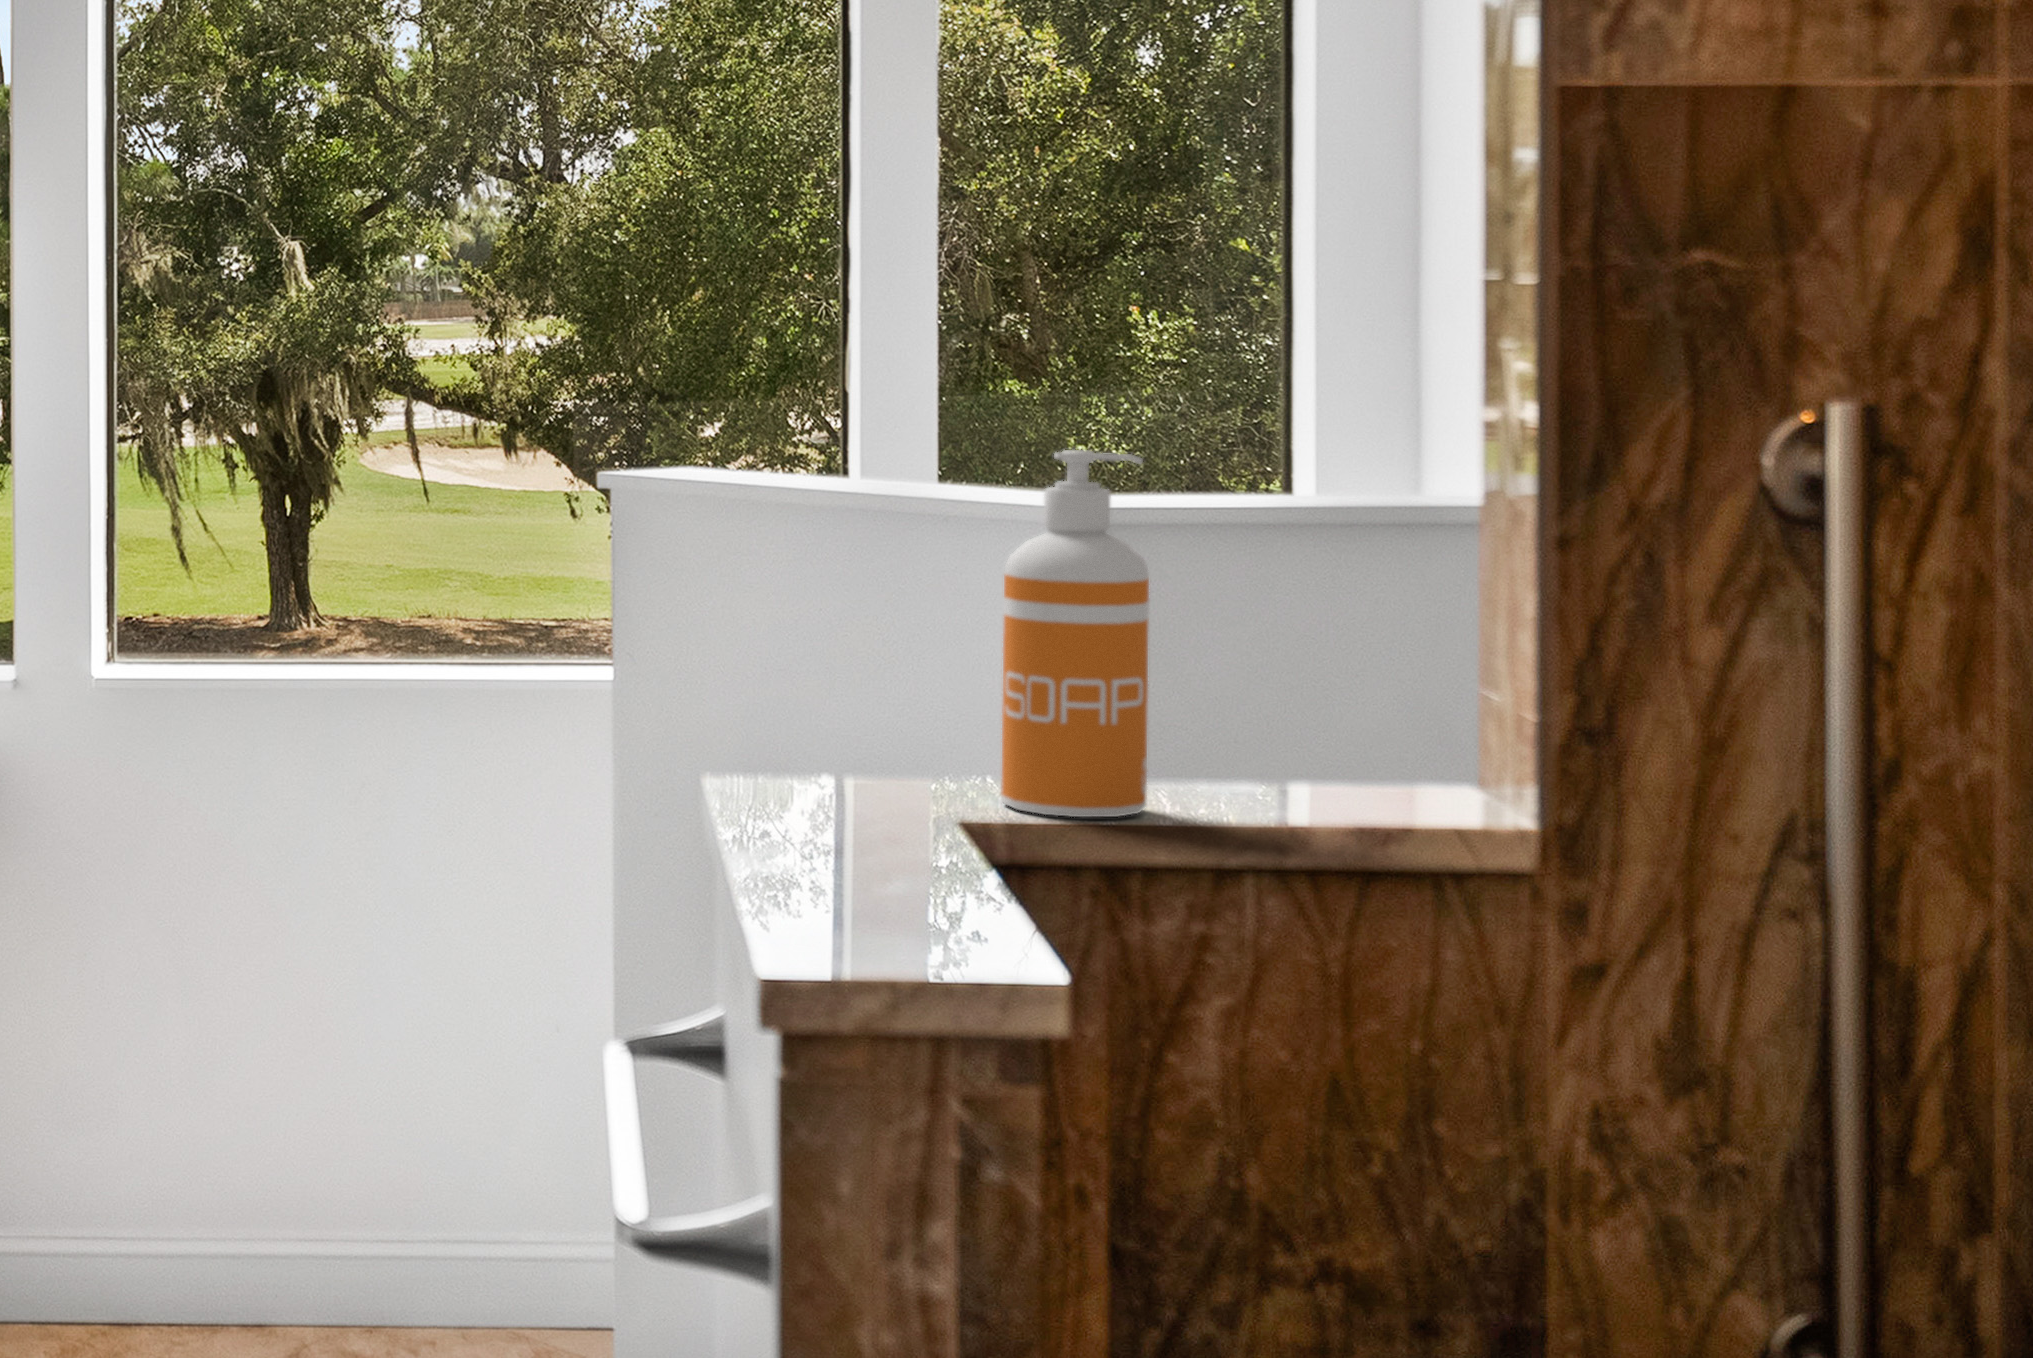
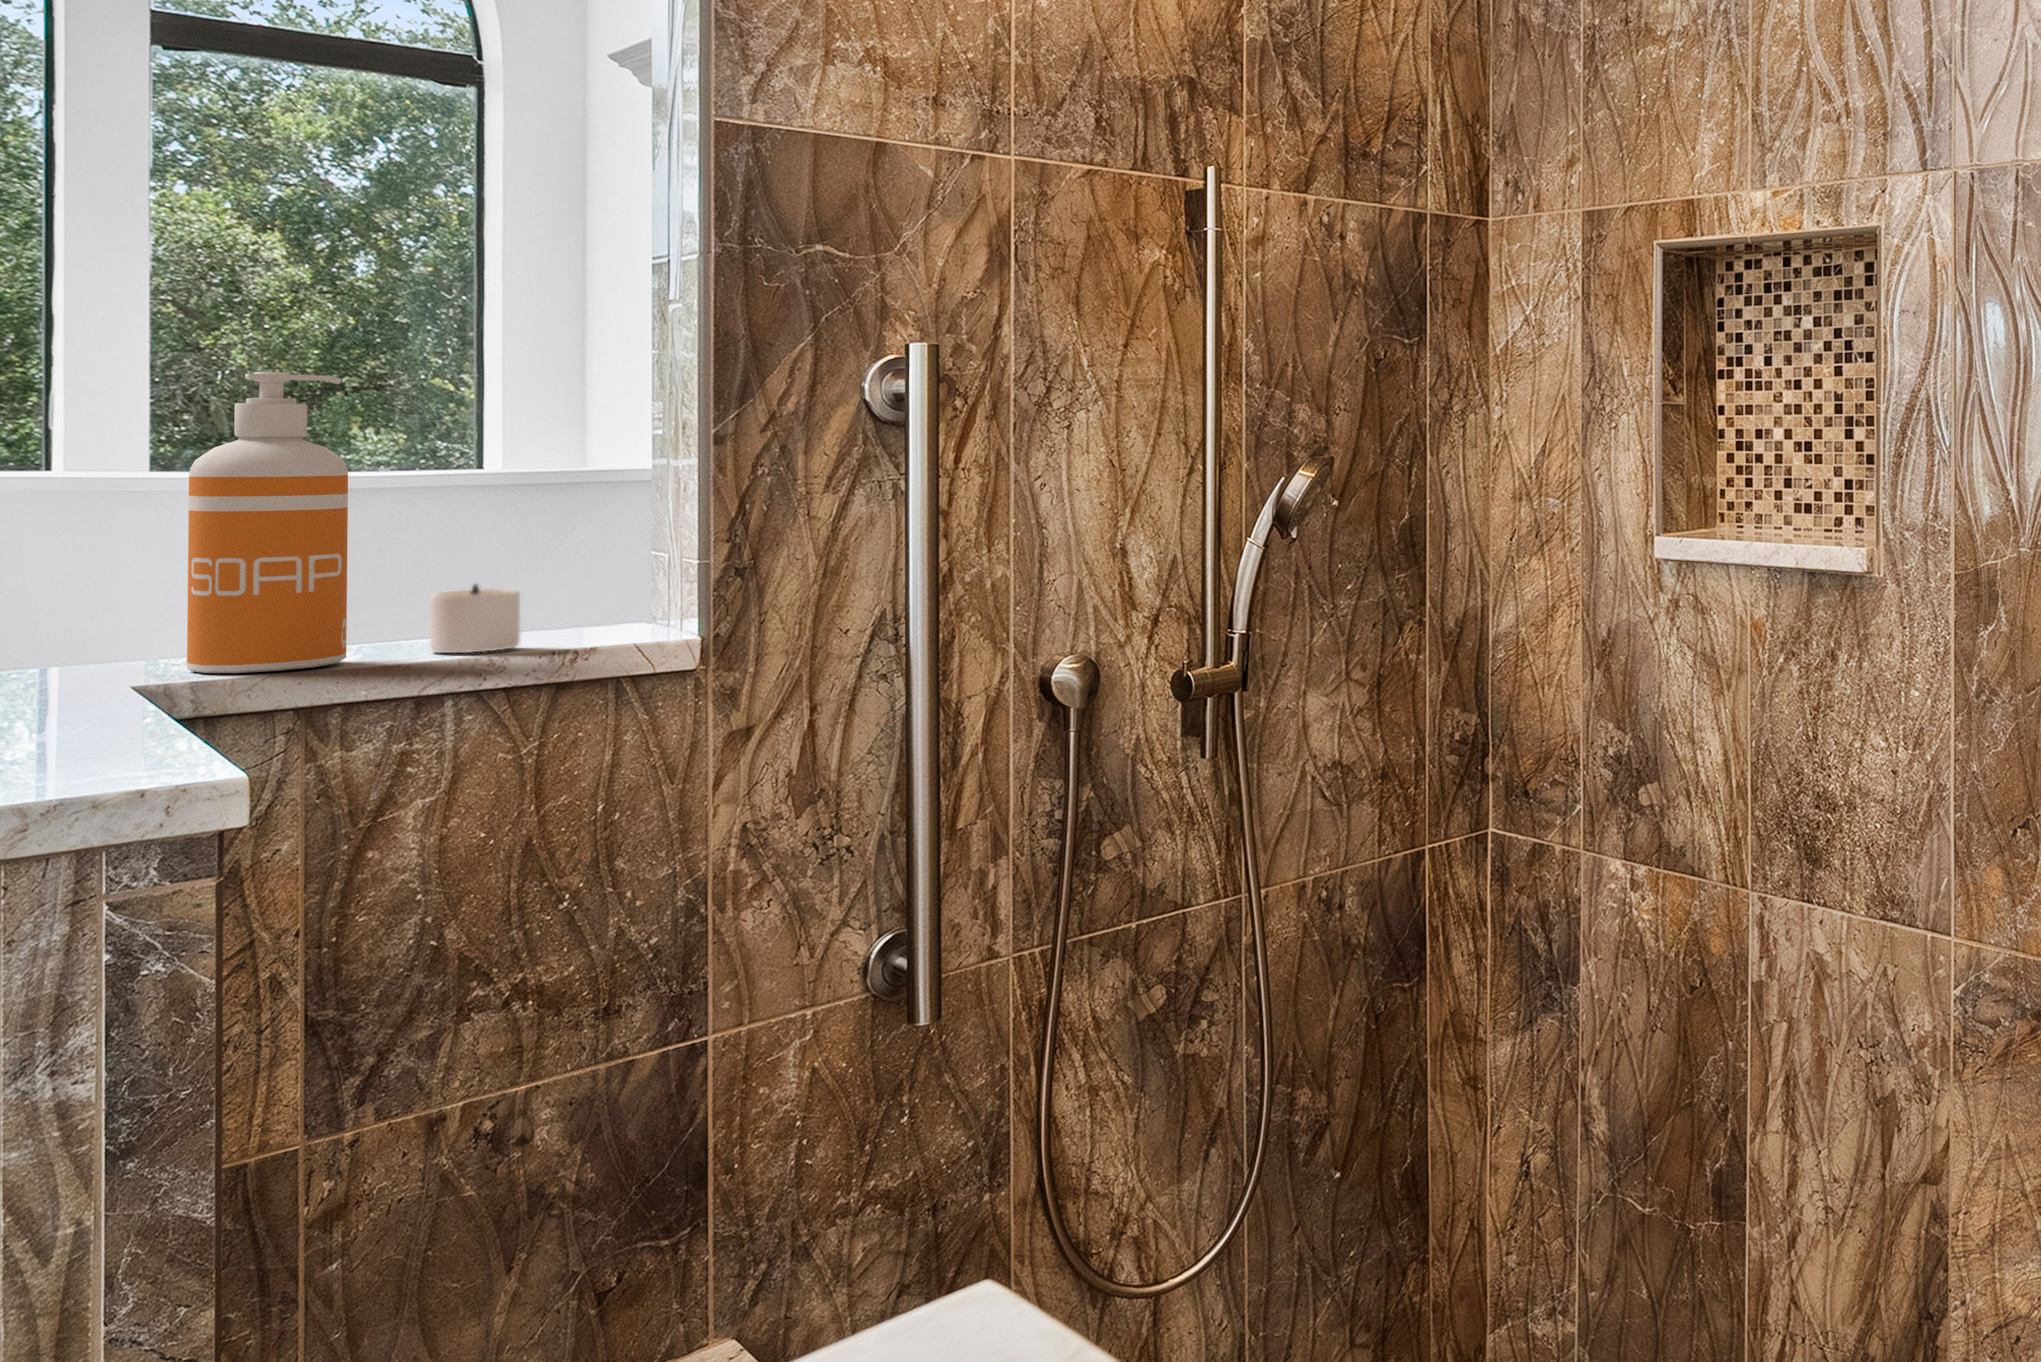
candle: none [1229,722,1374,815] -> present [430,585,520,653]

